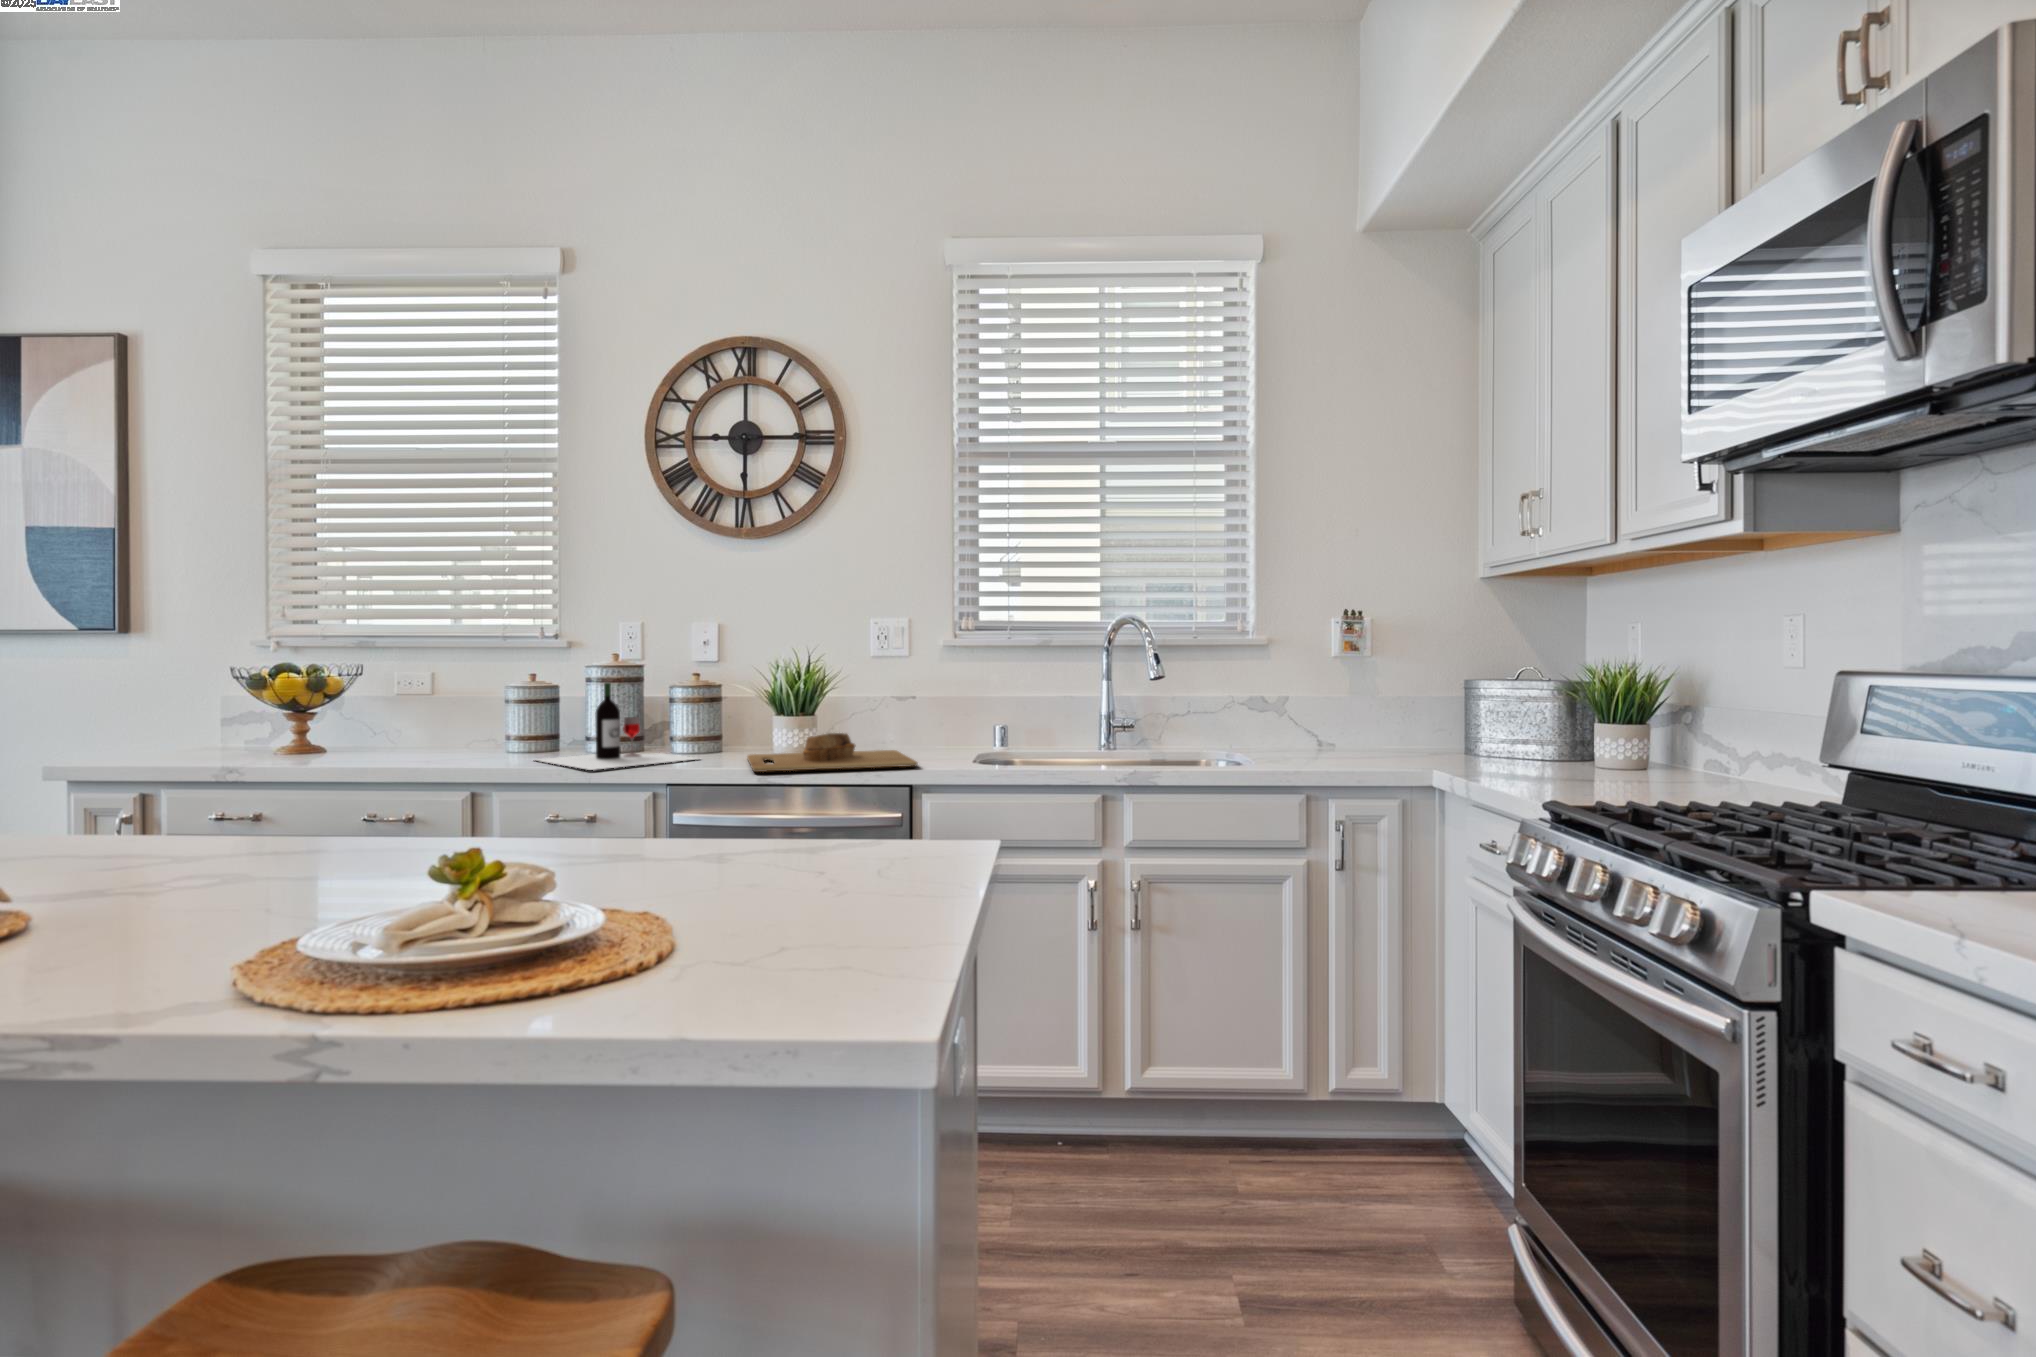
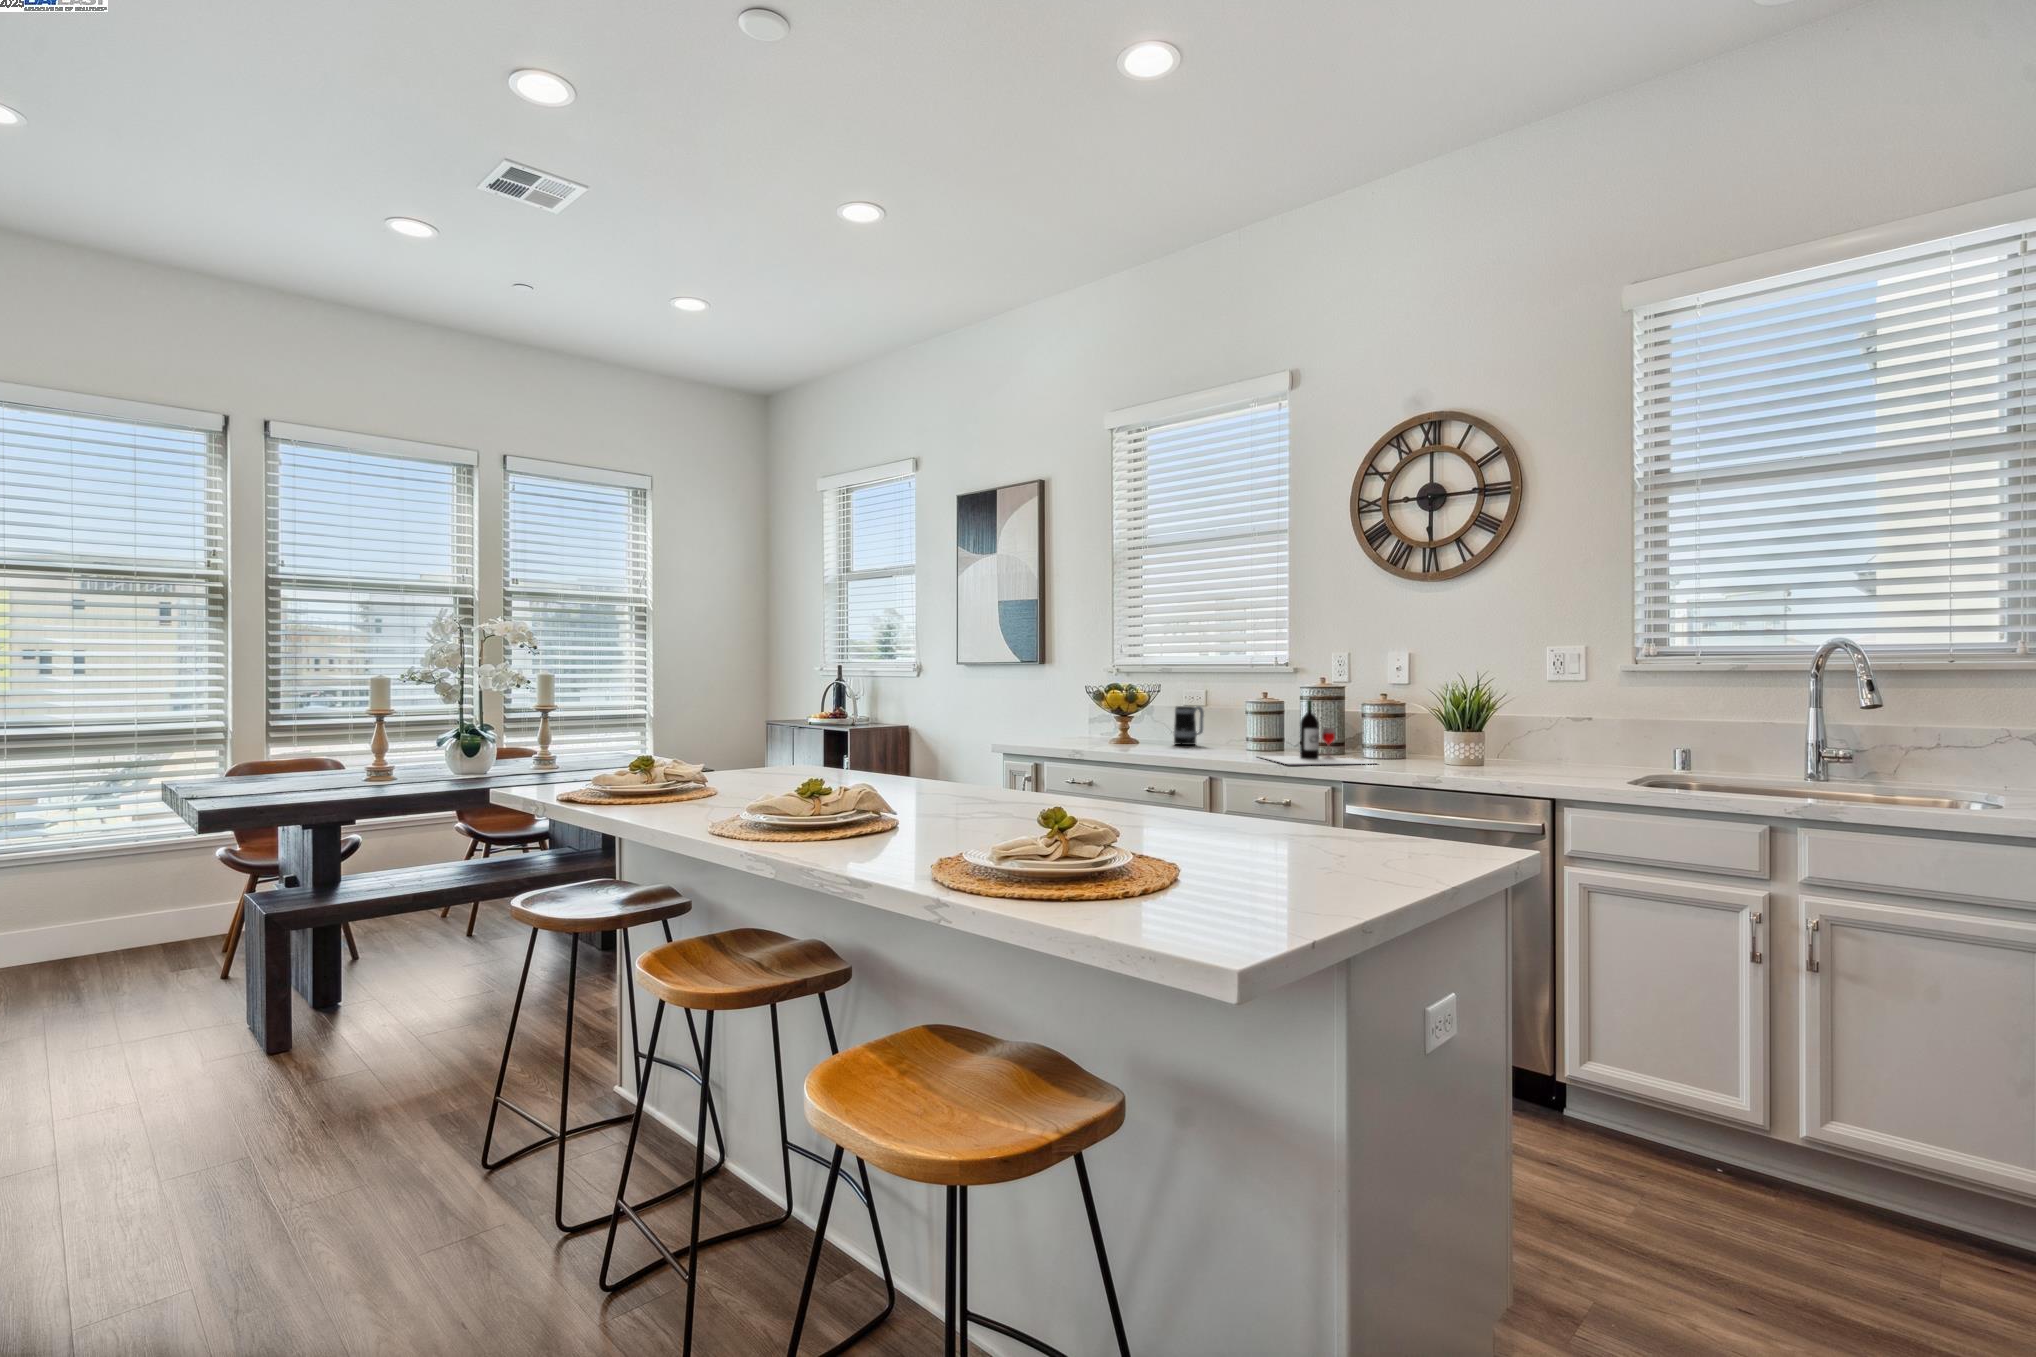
mug: none [391,693,439,749] -> present [1174,706,1204,745]
cutting board: present [747,733,918,772] -> none [1410,747,1567,781]

